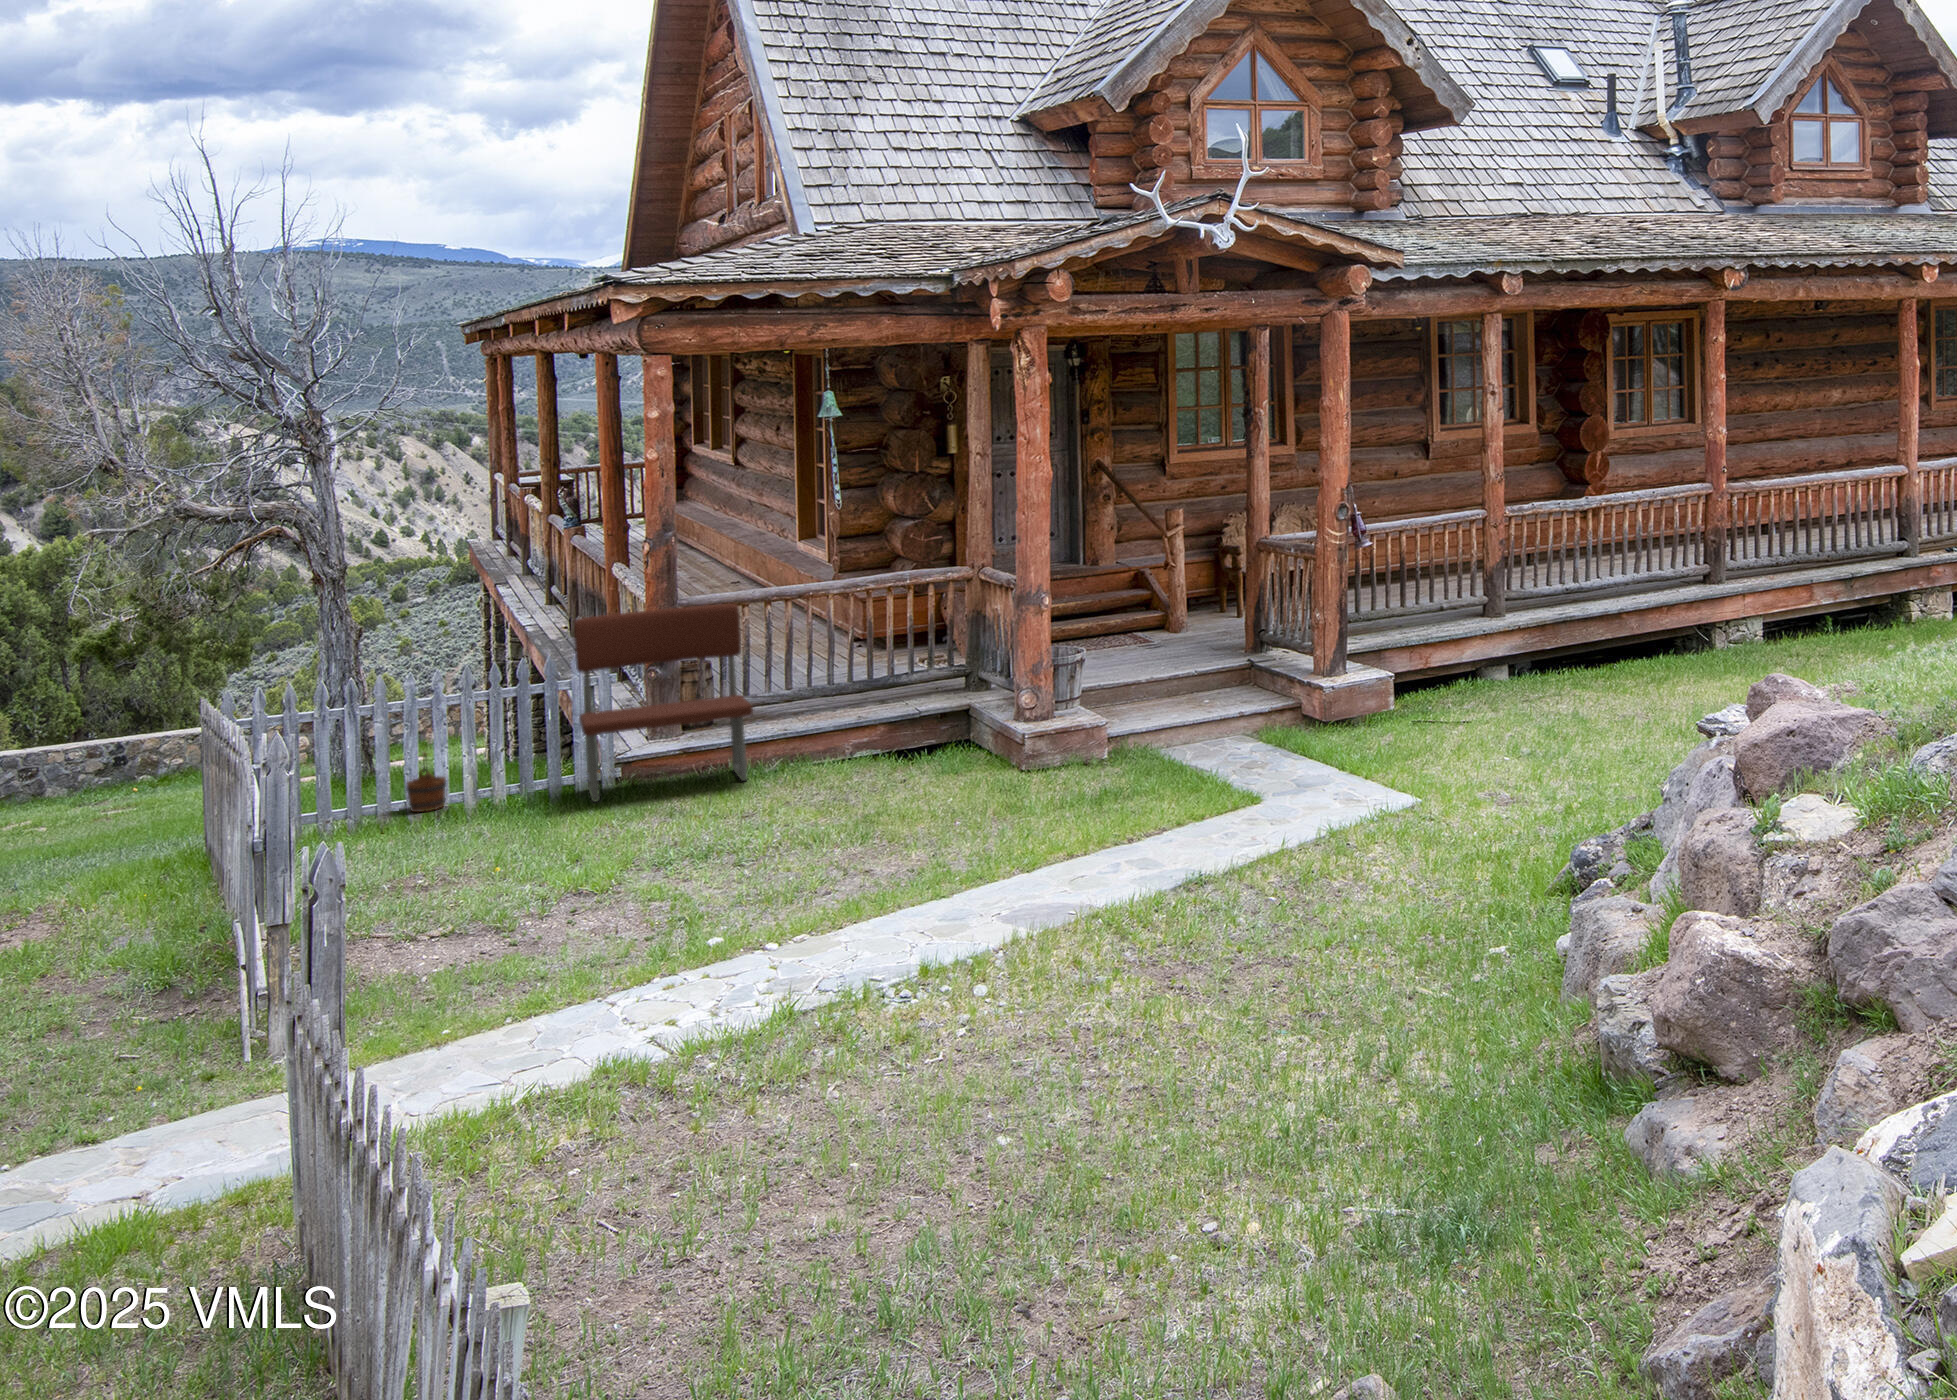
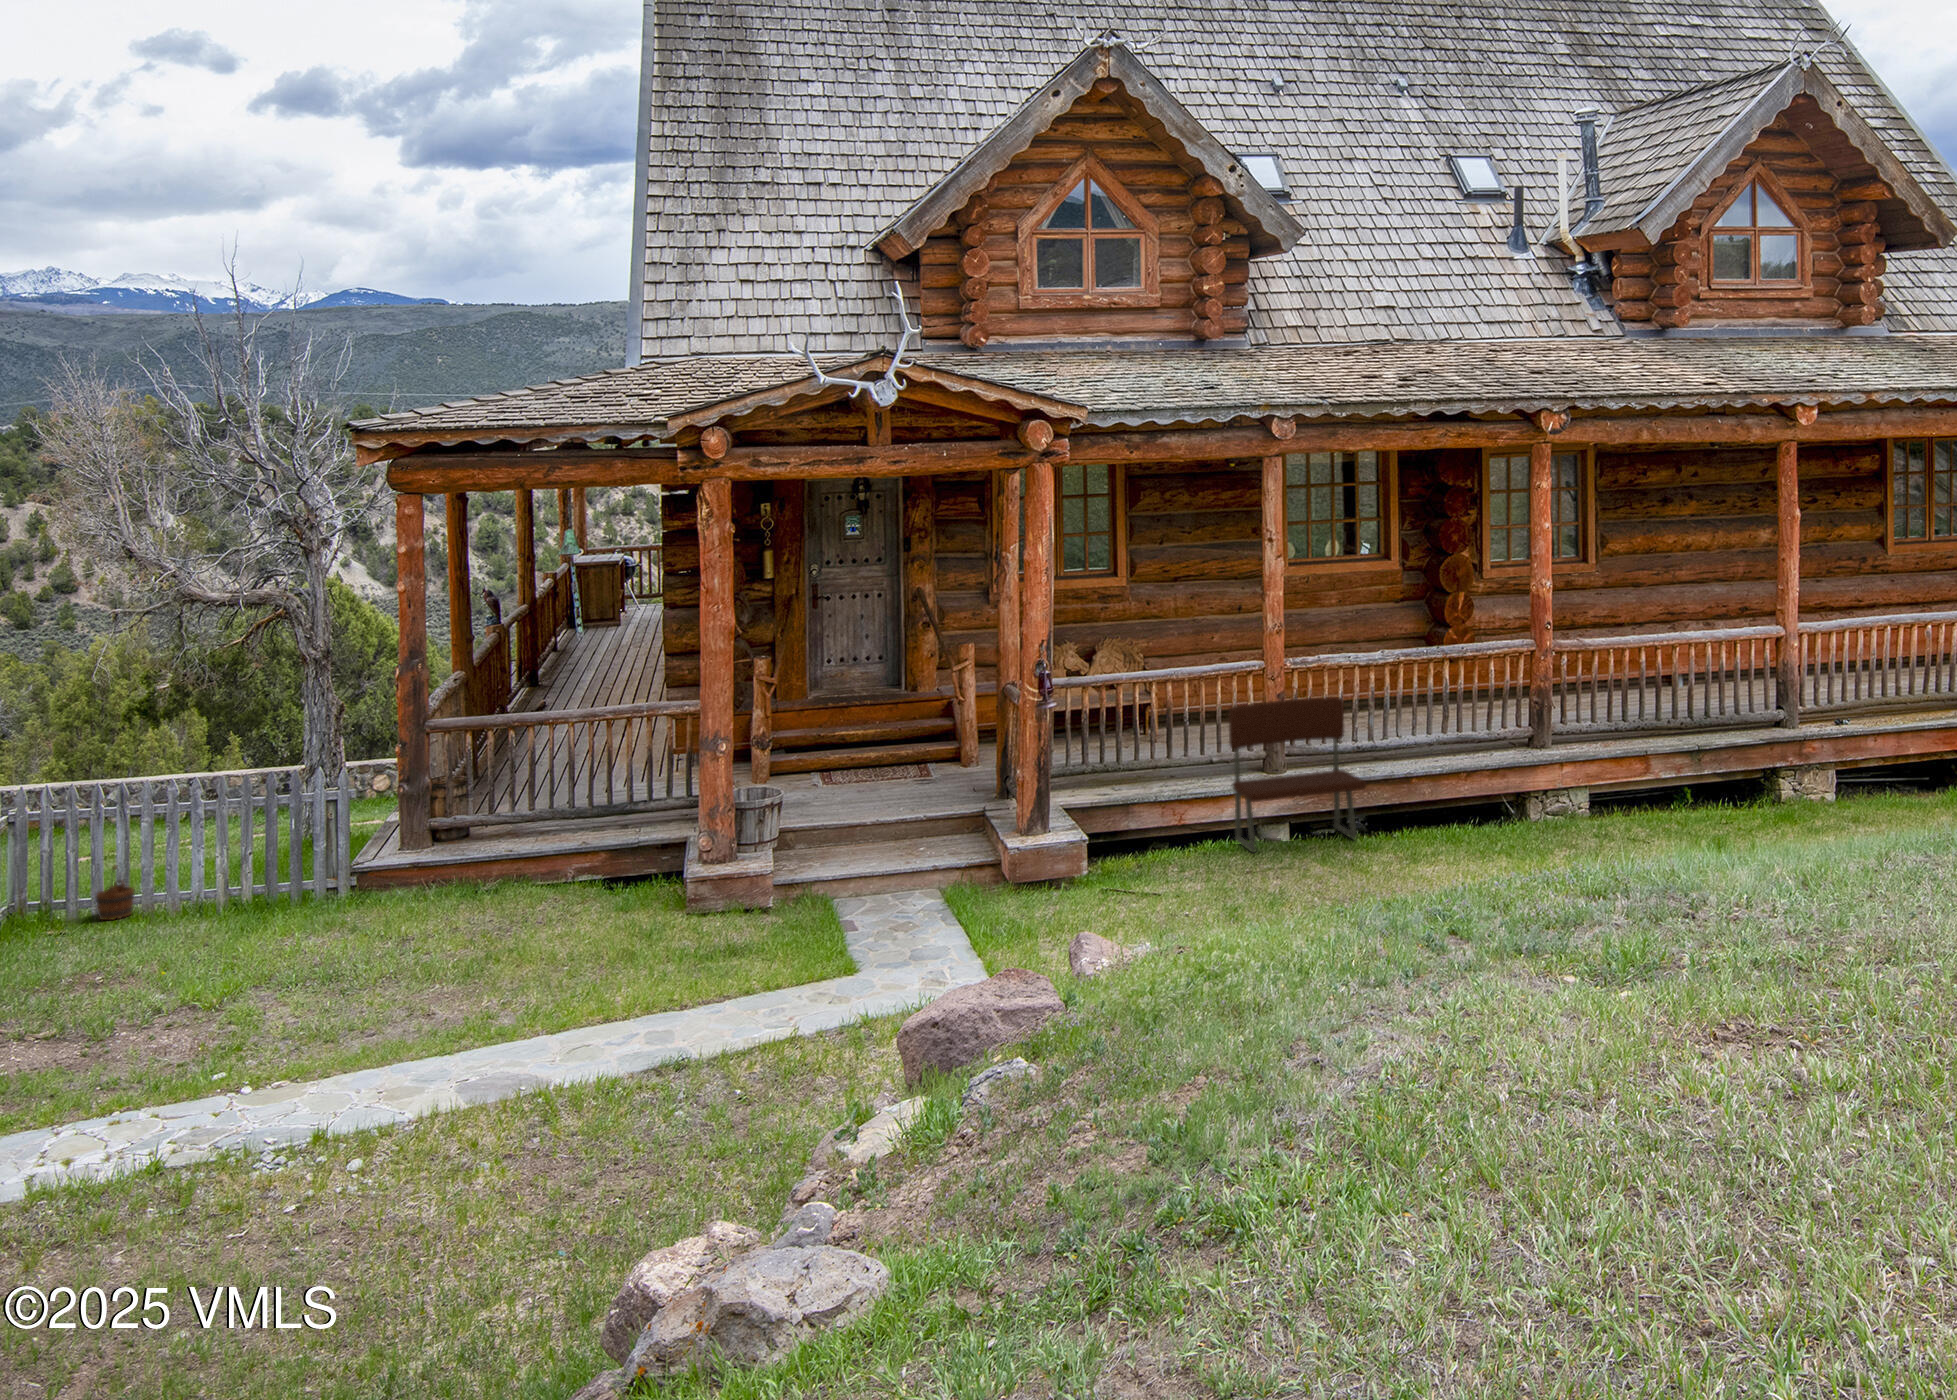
bench: present [574,604,753,802] -> present [1229,697,1366,853]

